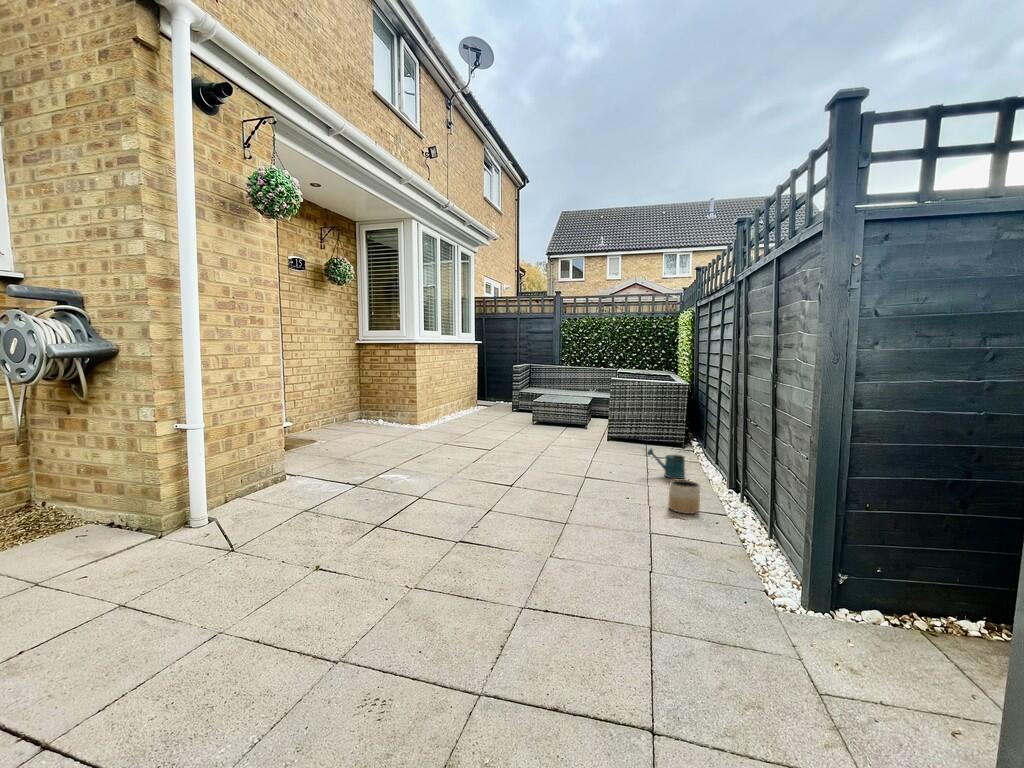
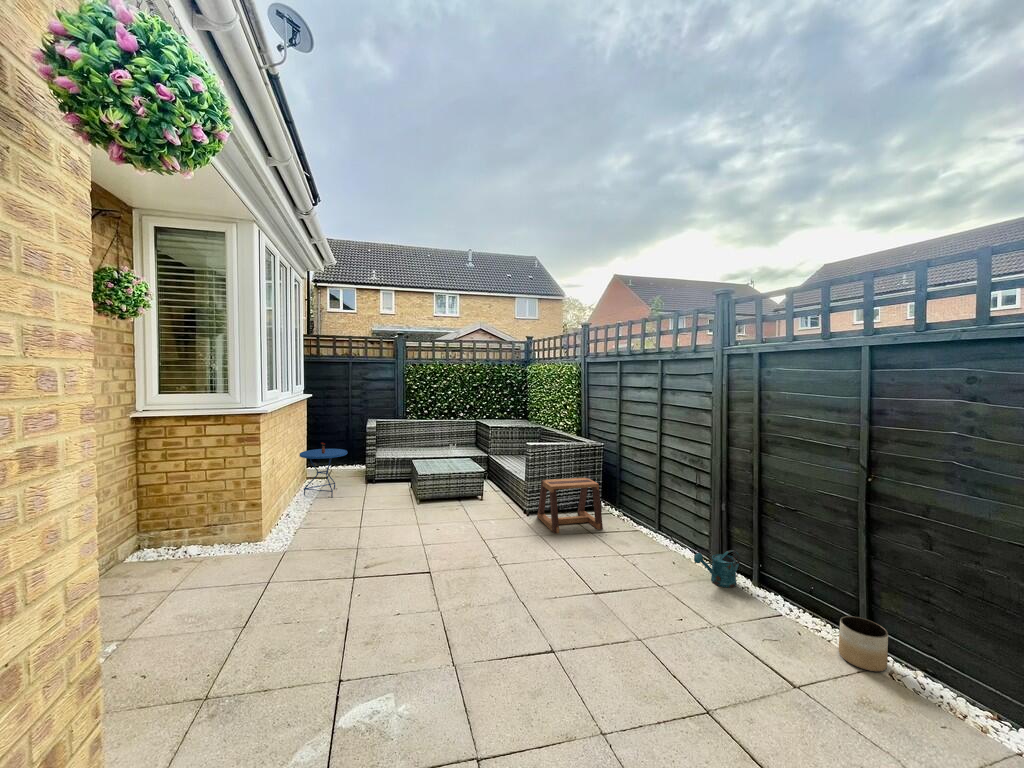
side table: none [463,374,495,415] -> present [300,443,348,498]
stool: none [599,405,647,447] -> present [537,478,603,533]

